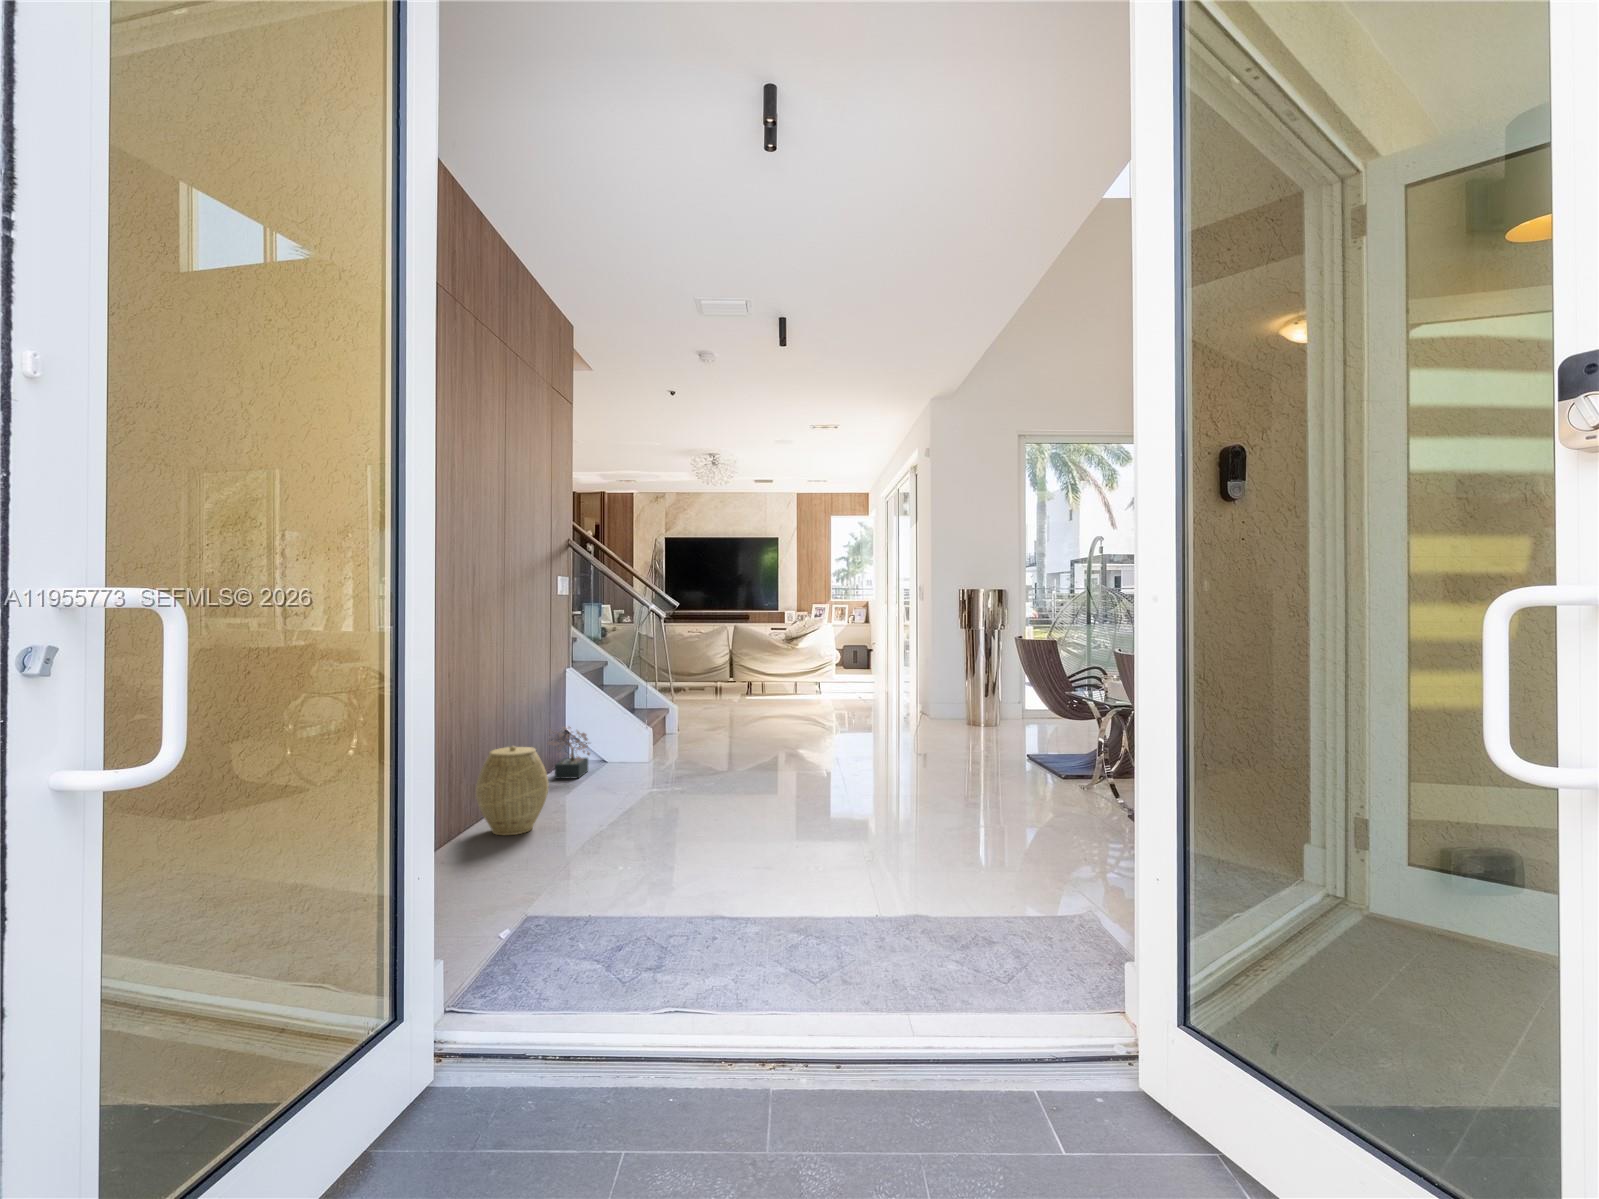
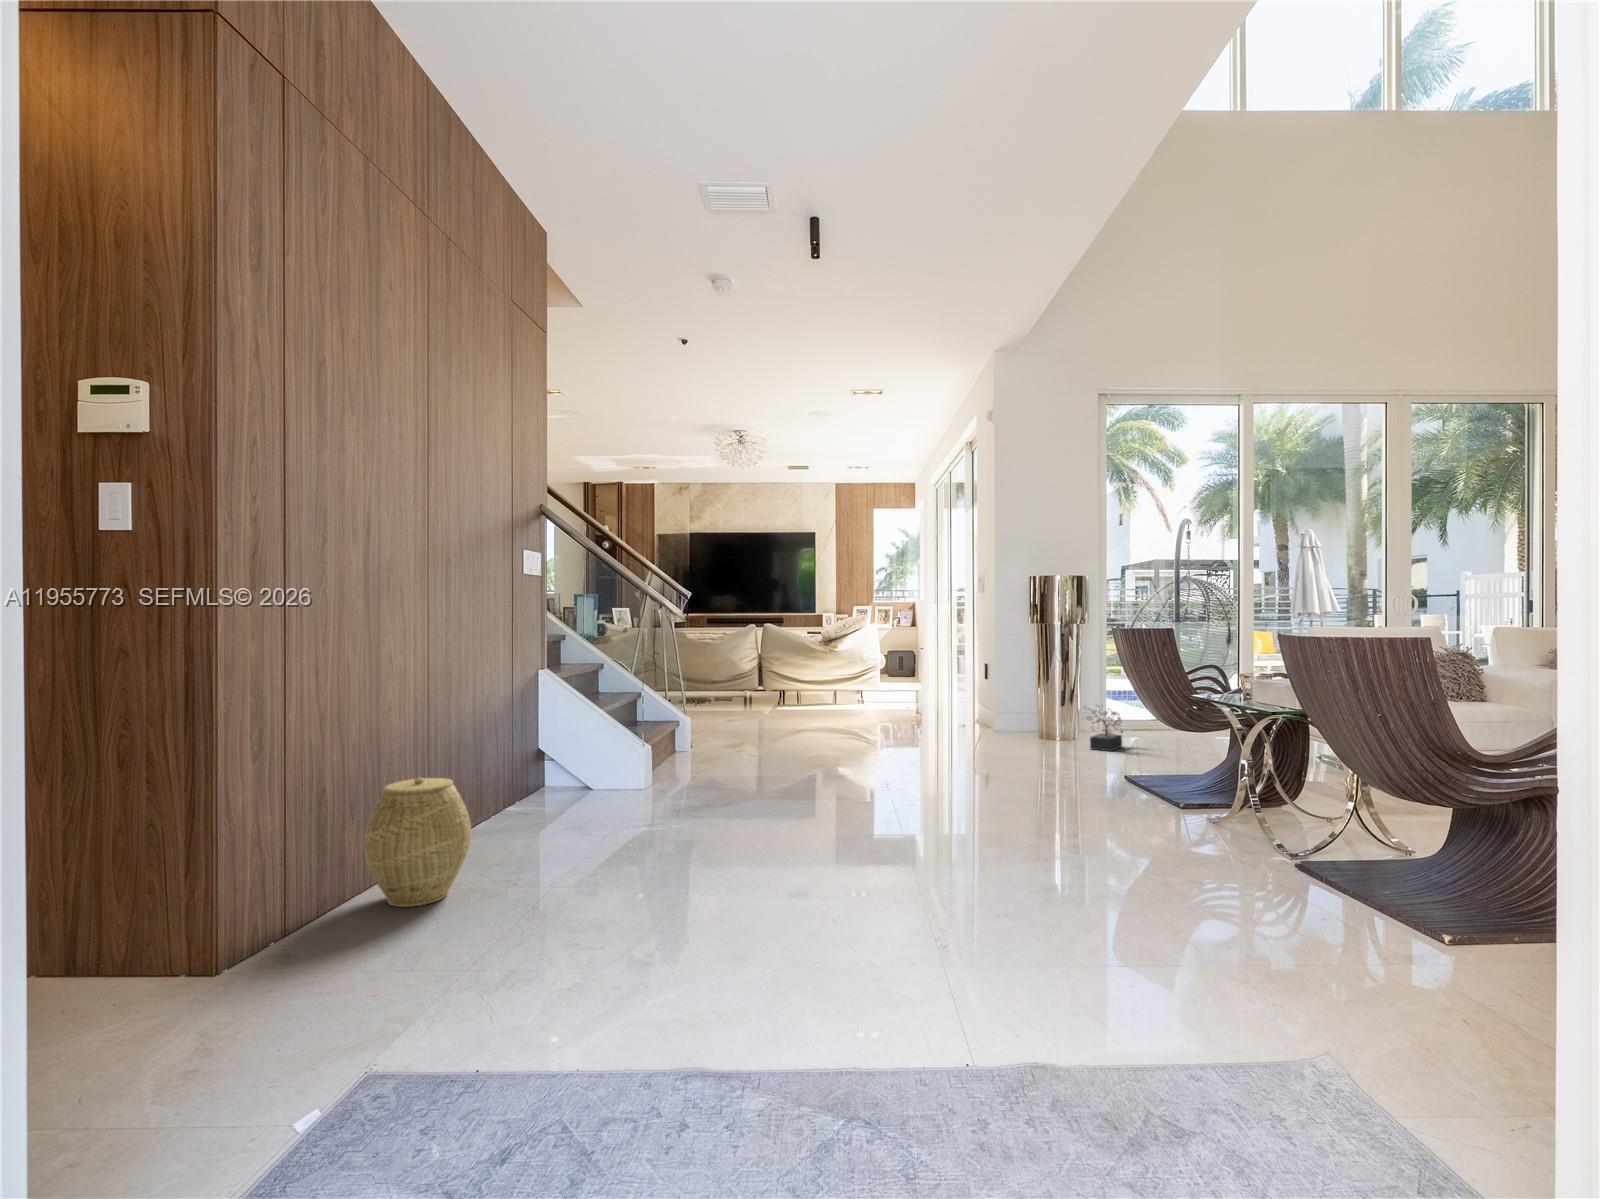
decorative plant: present [547,727,590,779] -> present [1083,705,1123,751]

